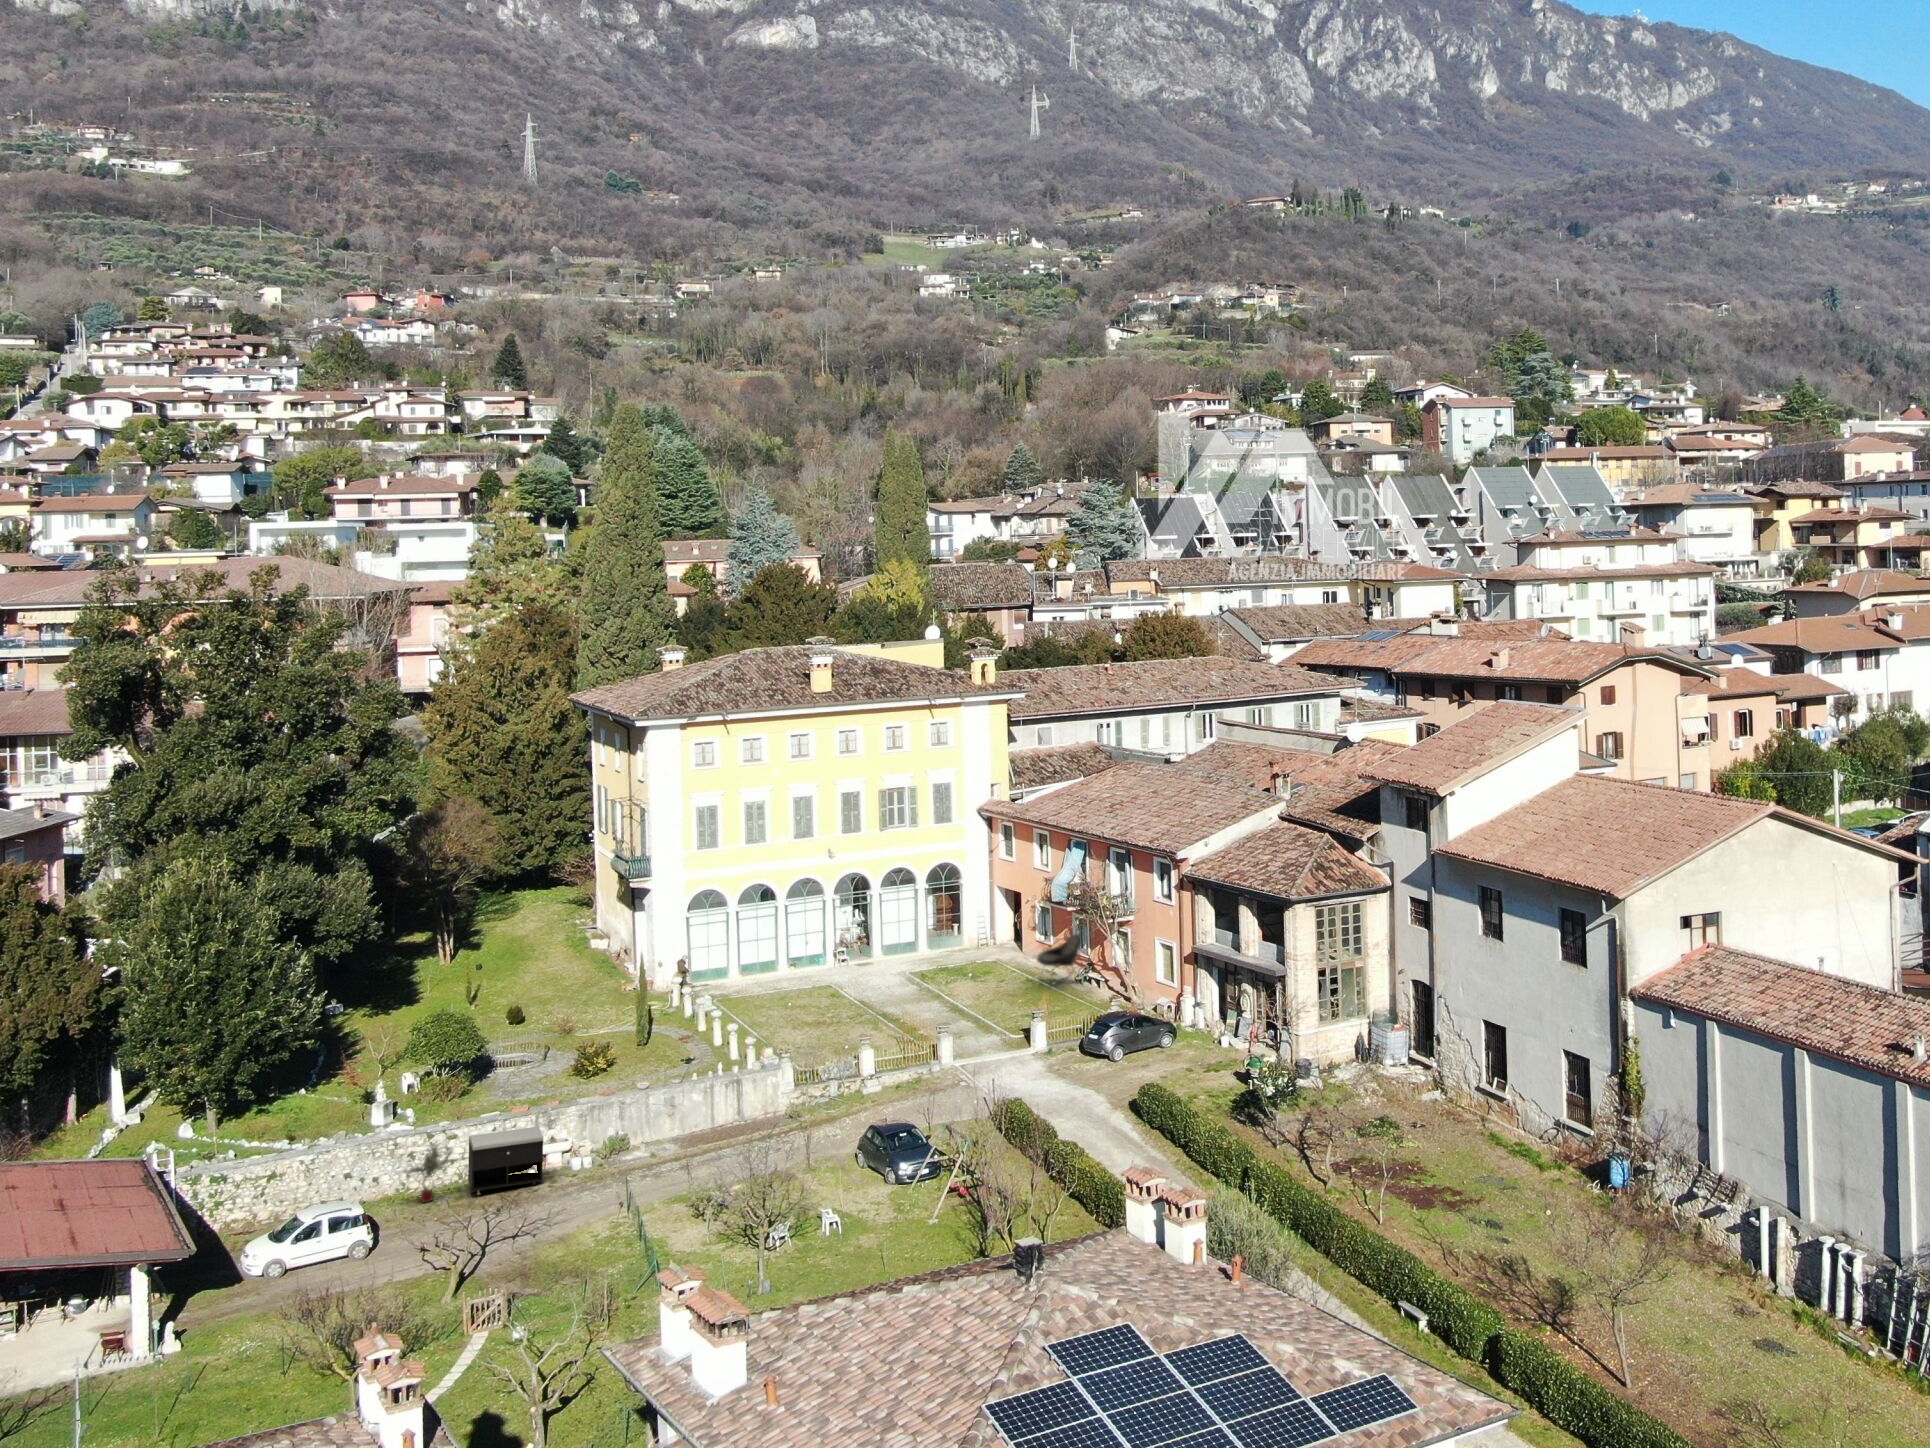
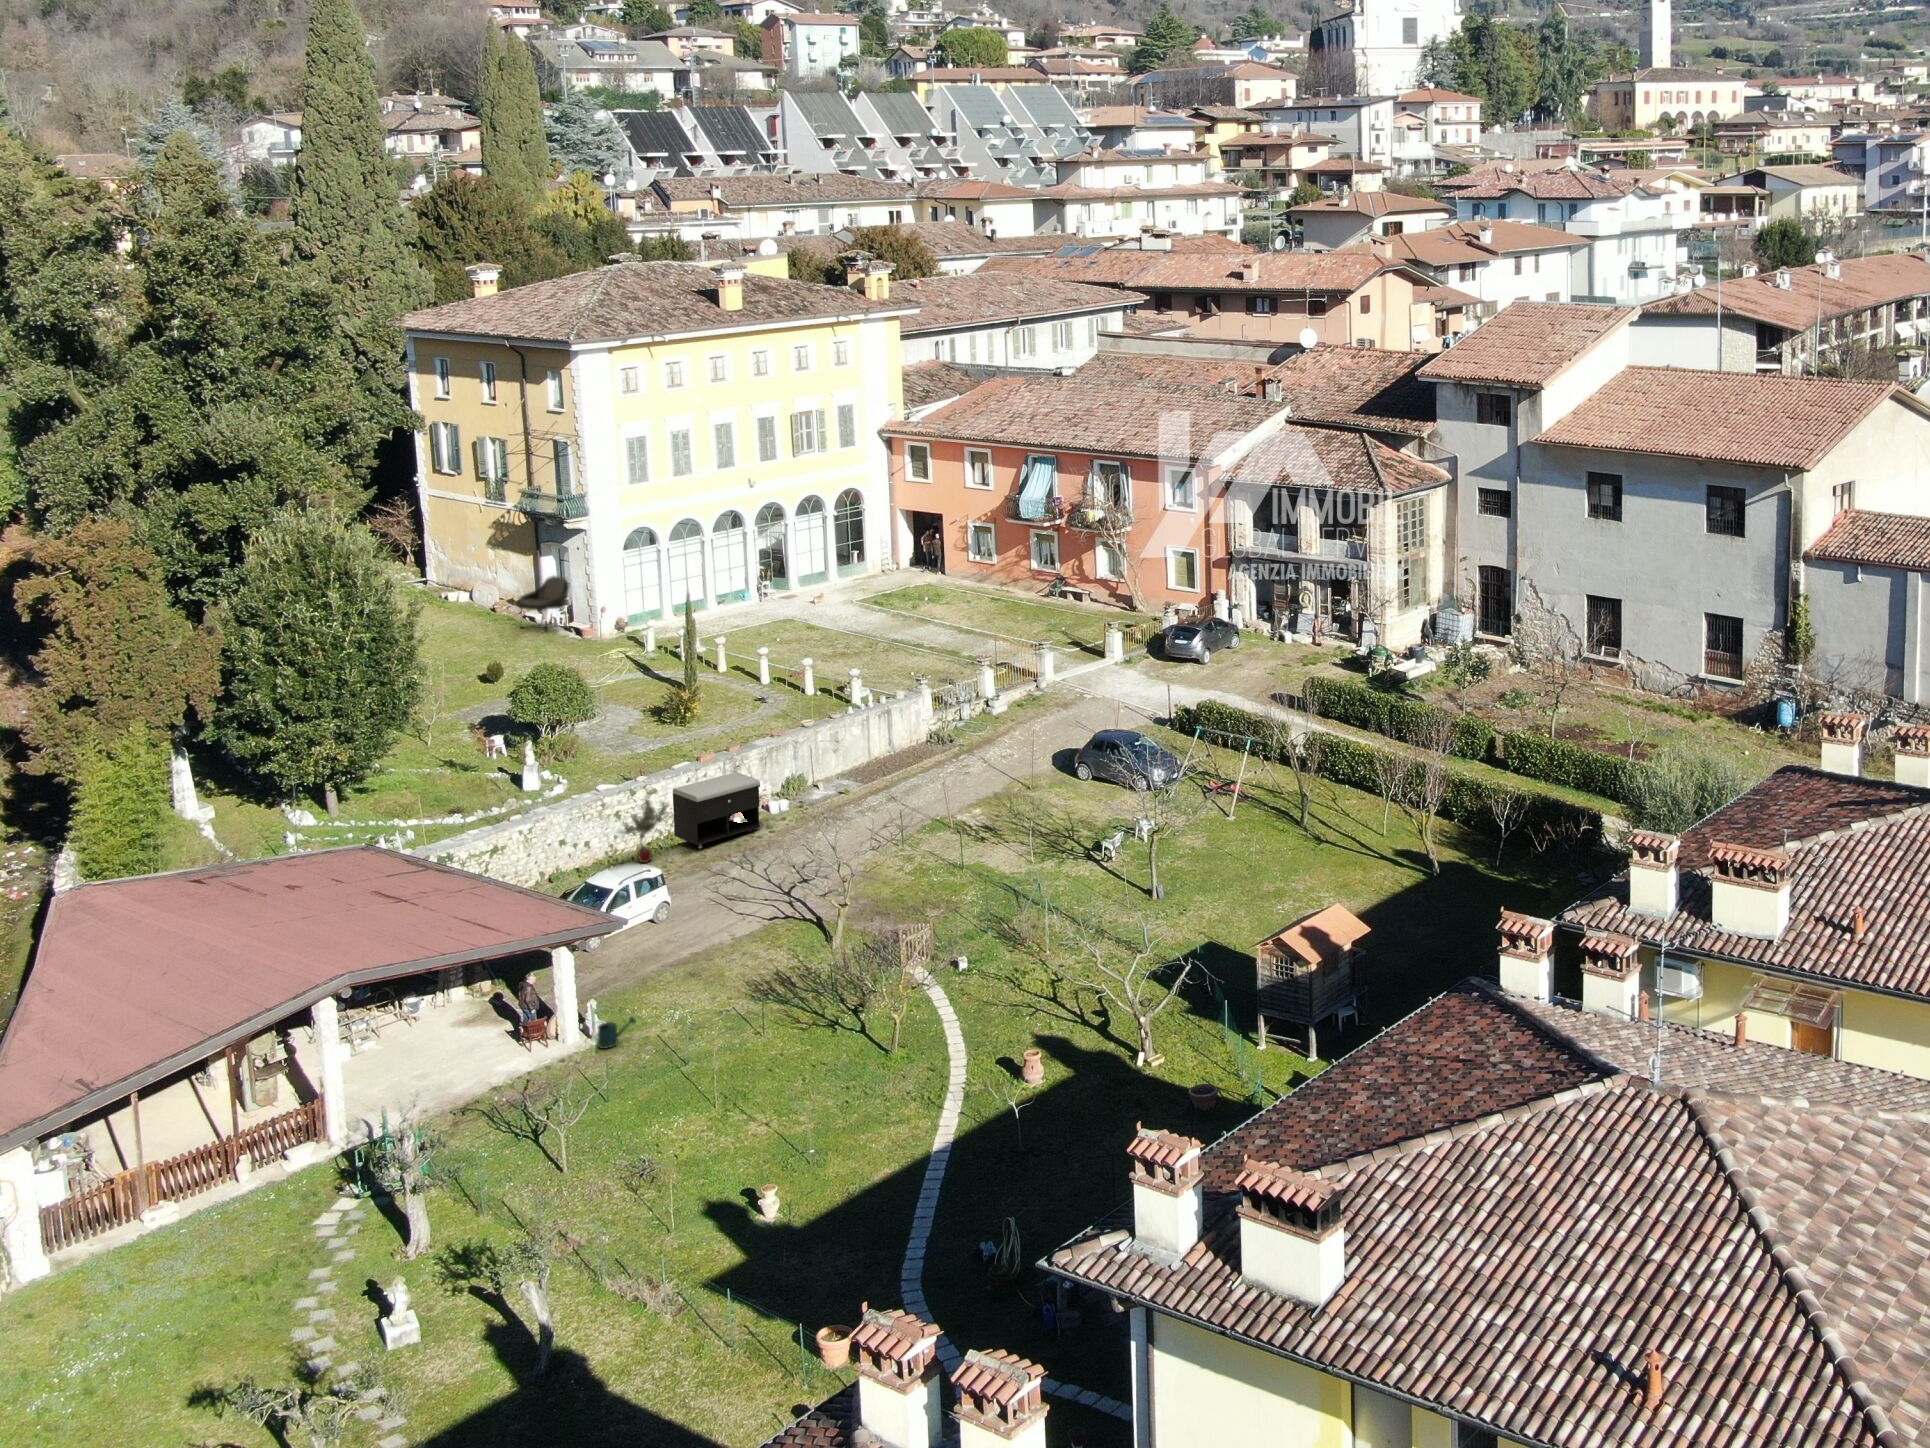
lounge chair: present [1037,934,1082,982] -> present [516,576,569,627]
watering can: none [154,1335,192,1362] -> present [597,1017,636,1049]

